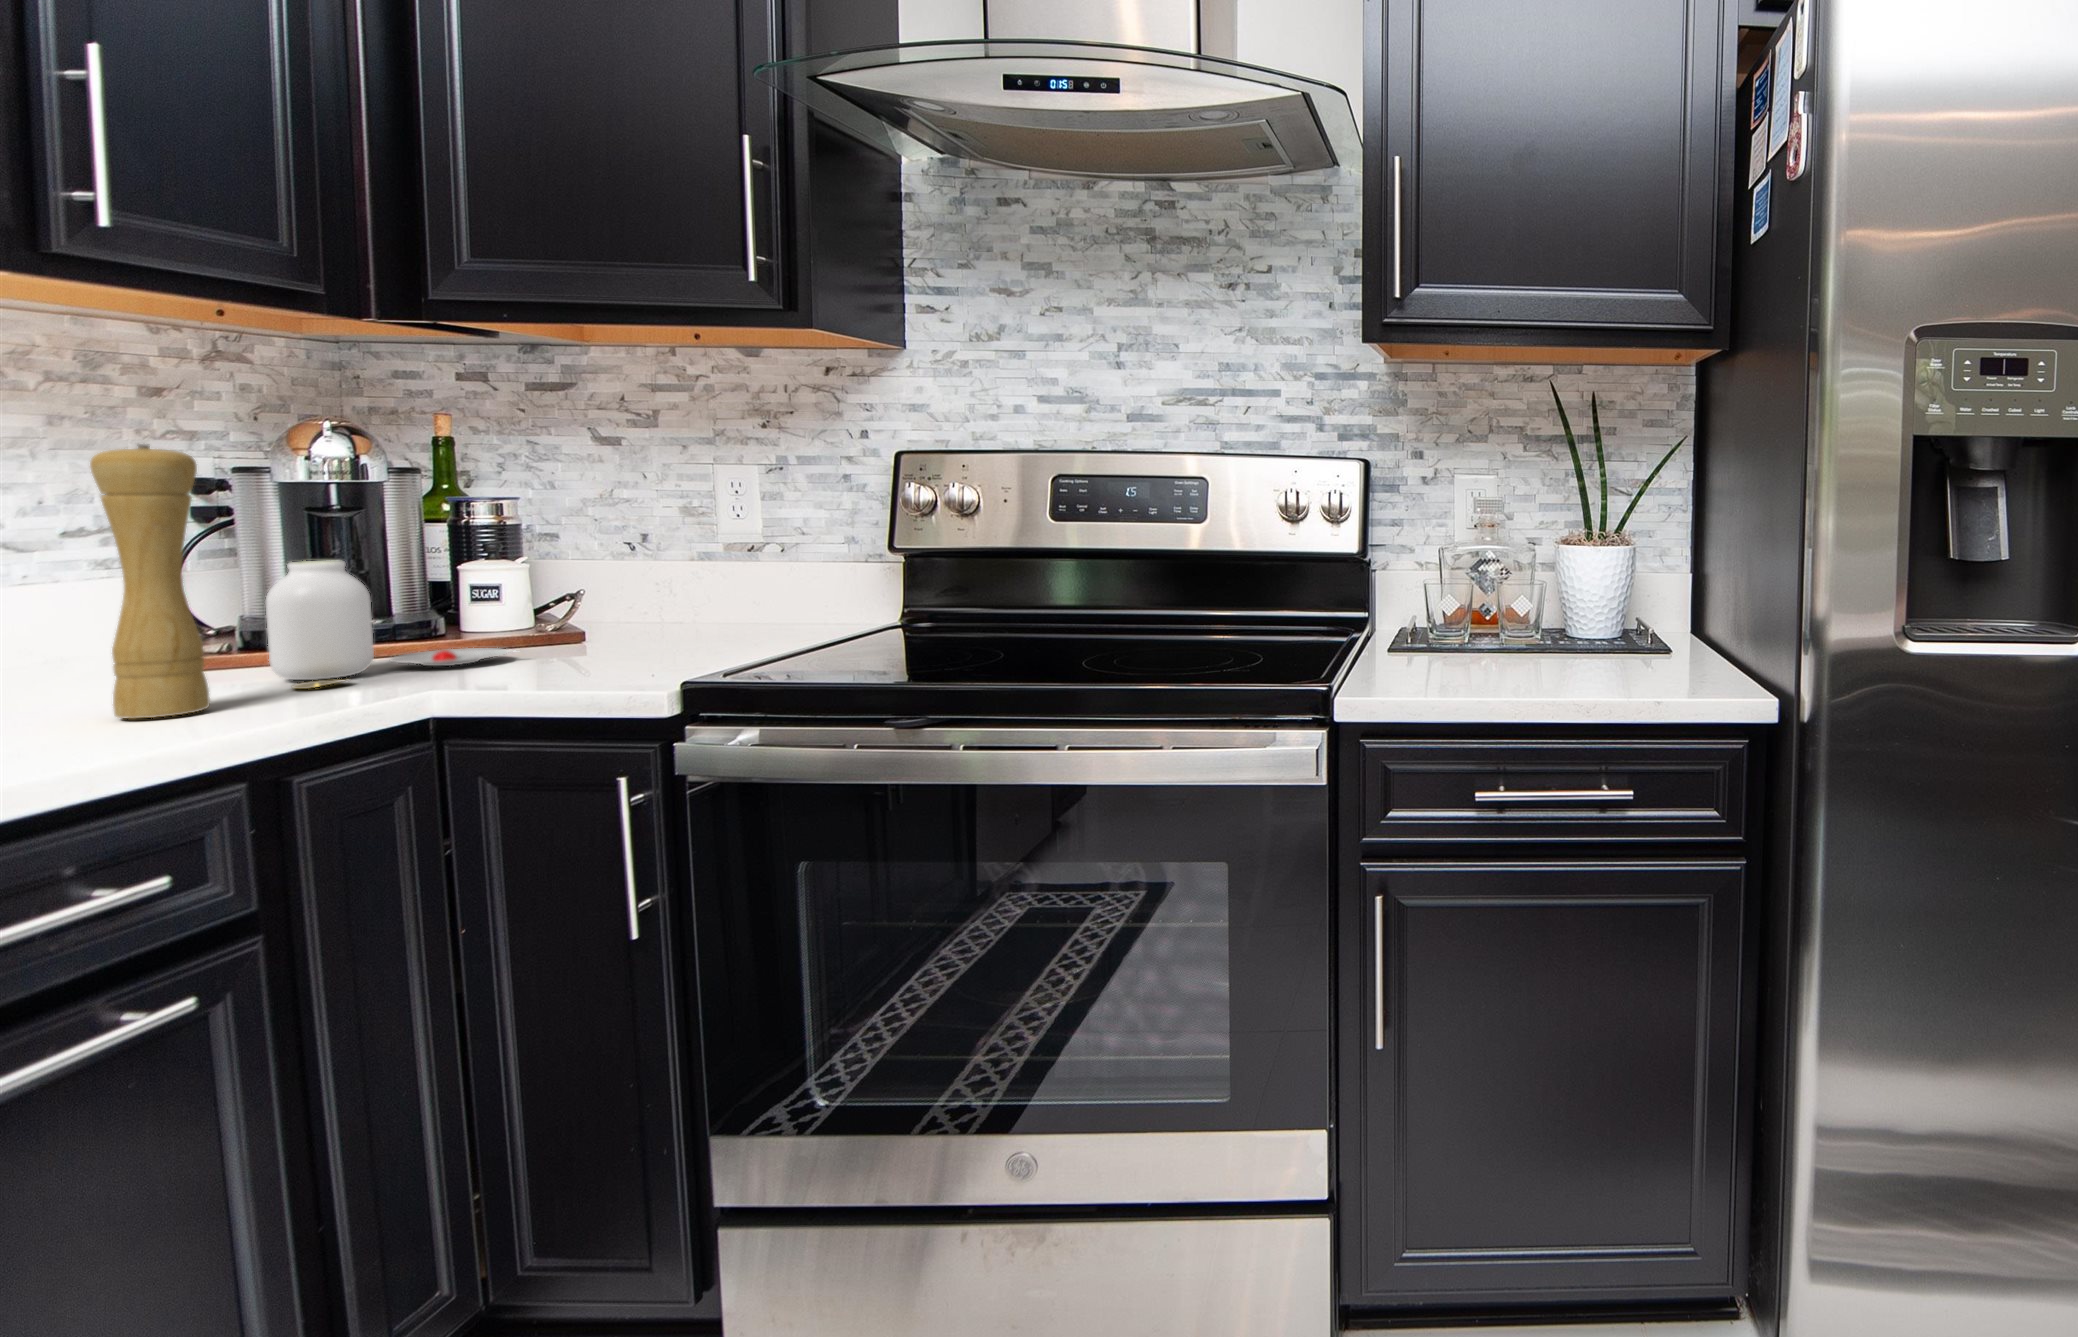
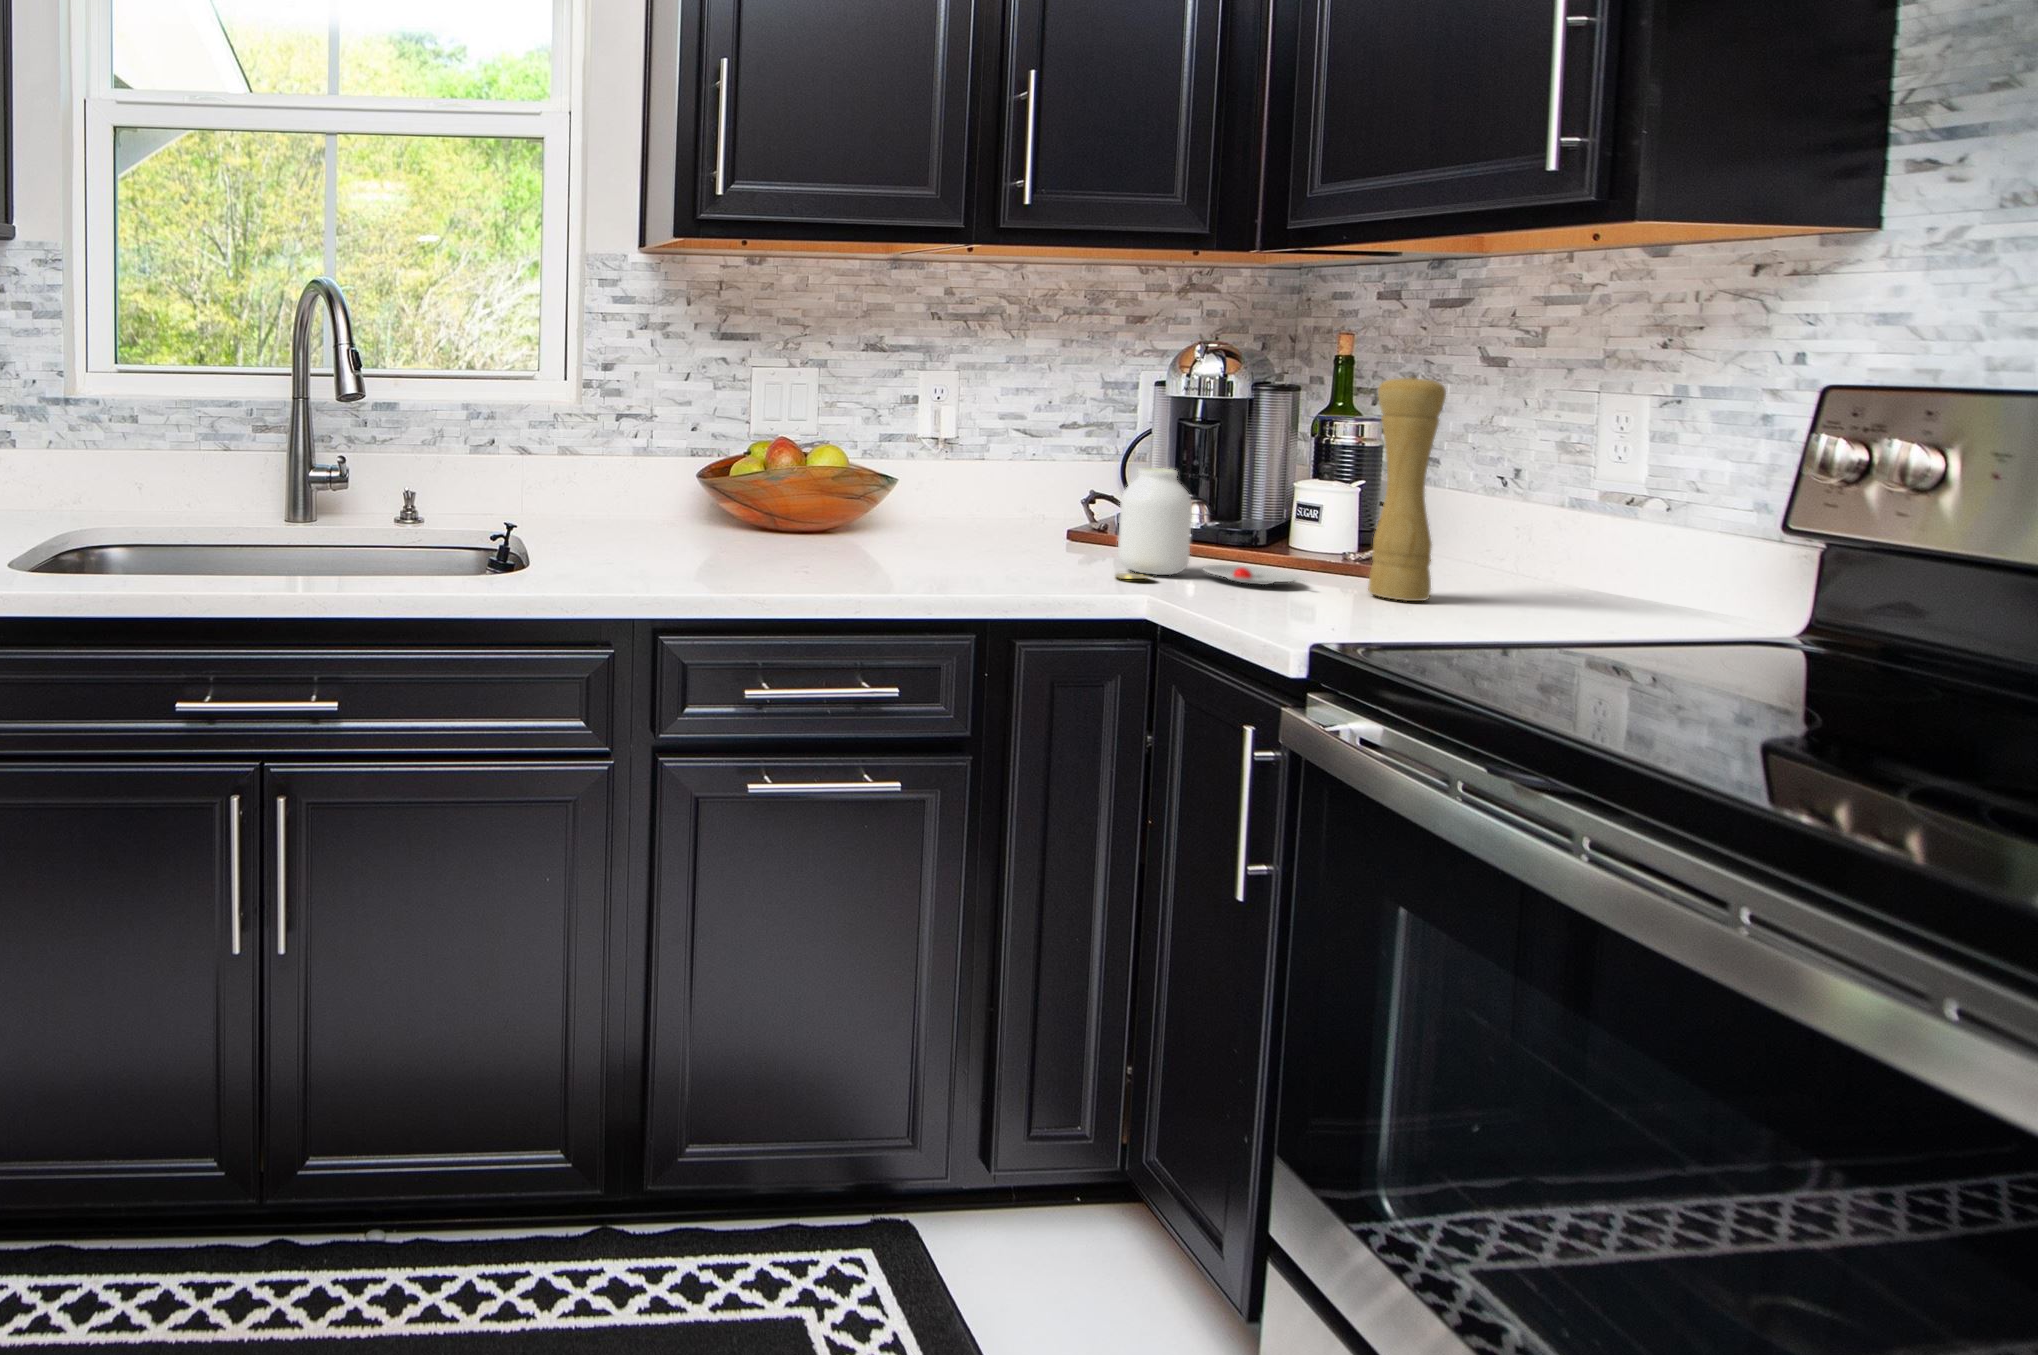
pepper mill: present [90,444,210,719] -> present [1368,375,1446,601]

